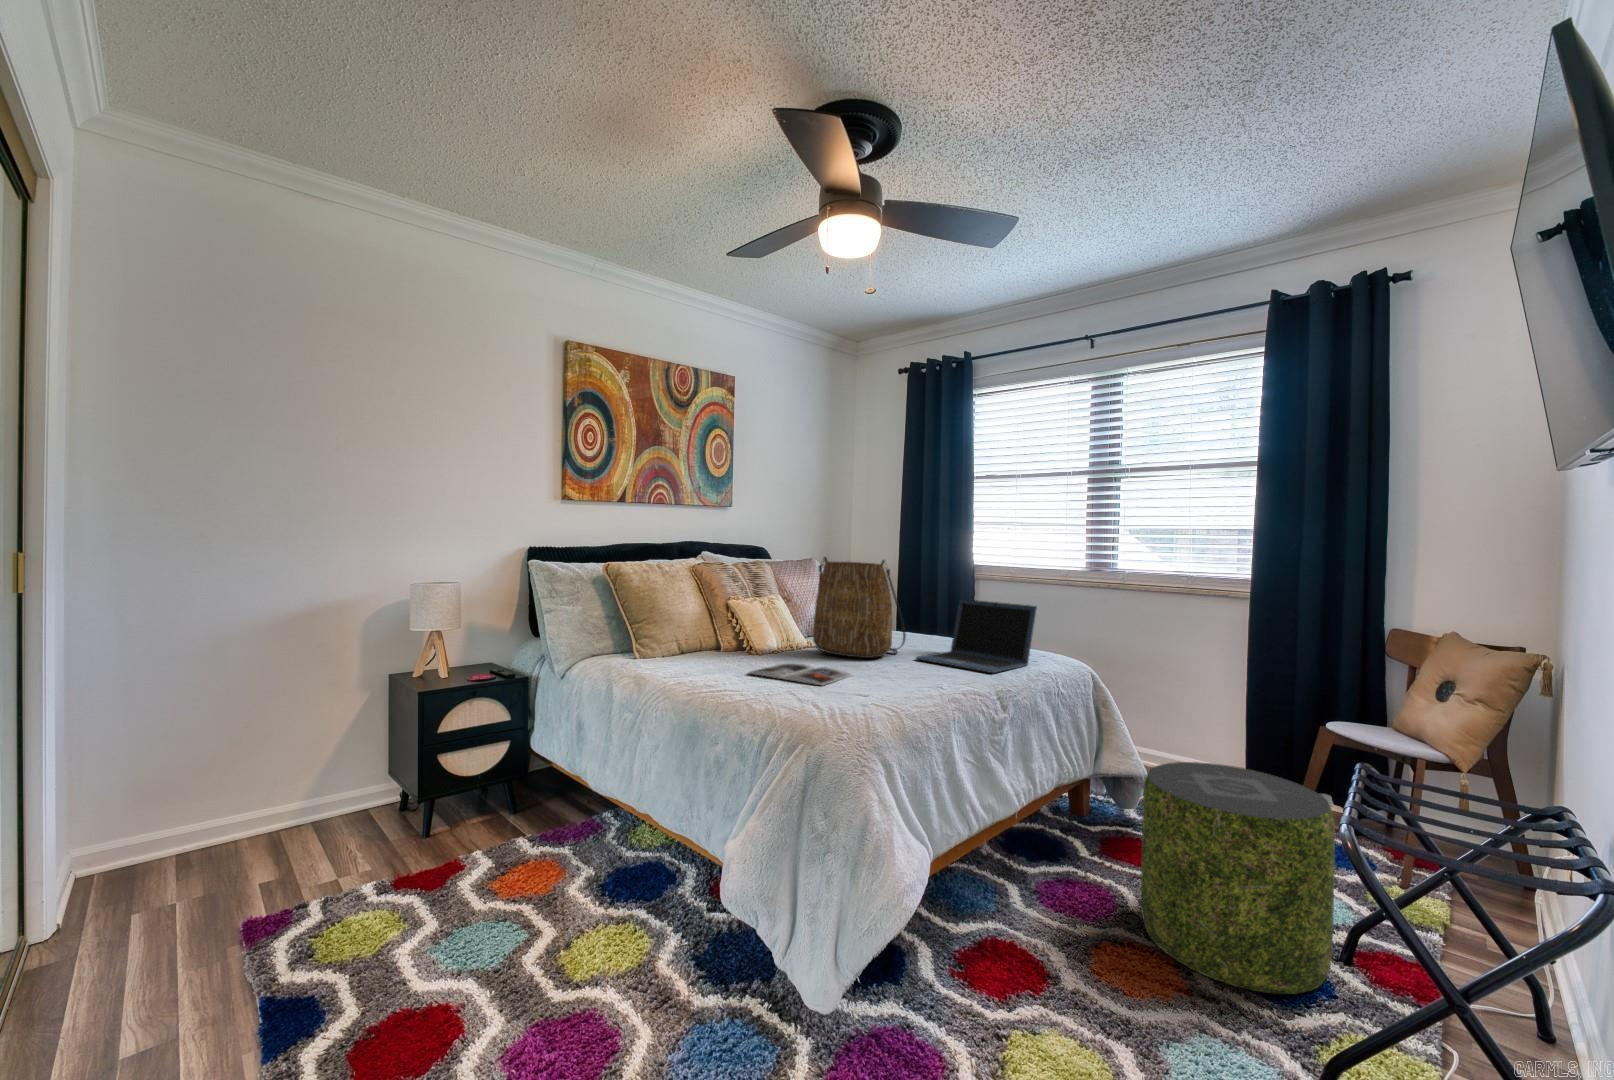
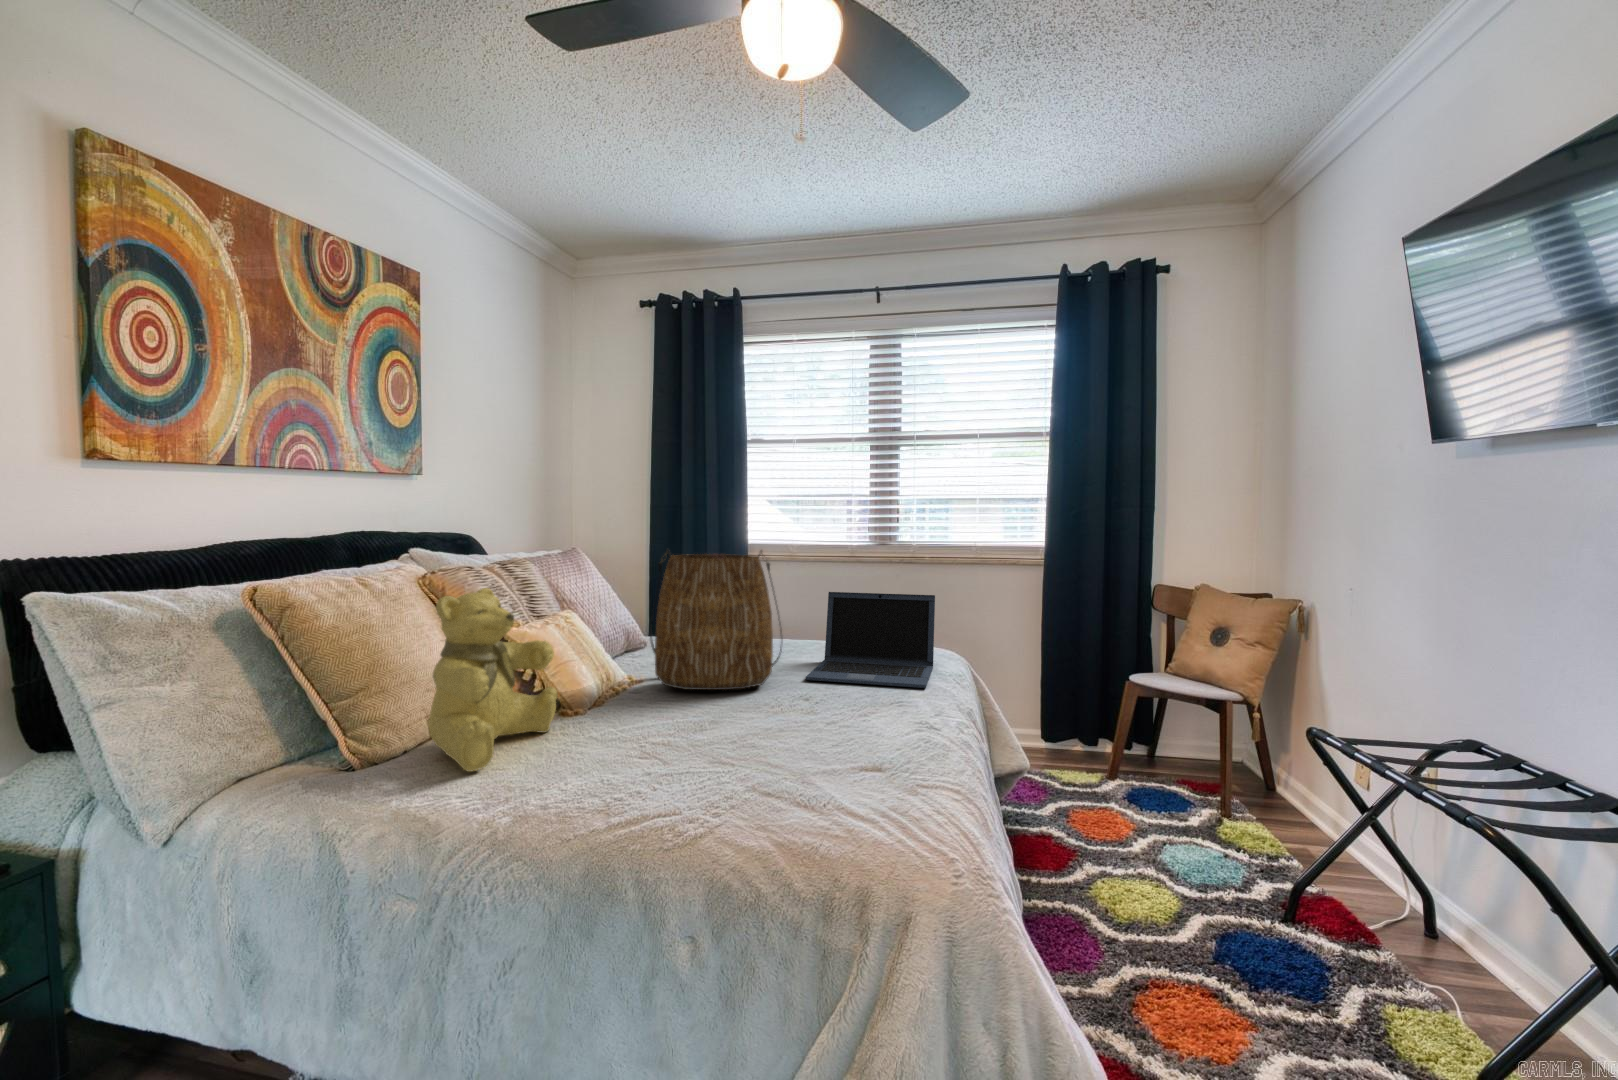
teddy bear: none [668,571,740,668] -> present [429,588,557,772]
magazine: present [748,663,852,685] -> none [615,720,775,759]
pouf: present [1141,762,1335,994] -> none [1121,751,1328,1004]

